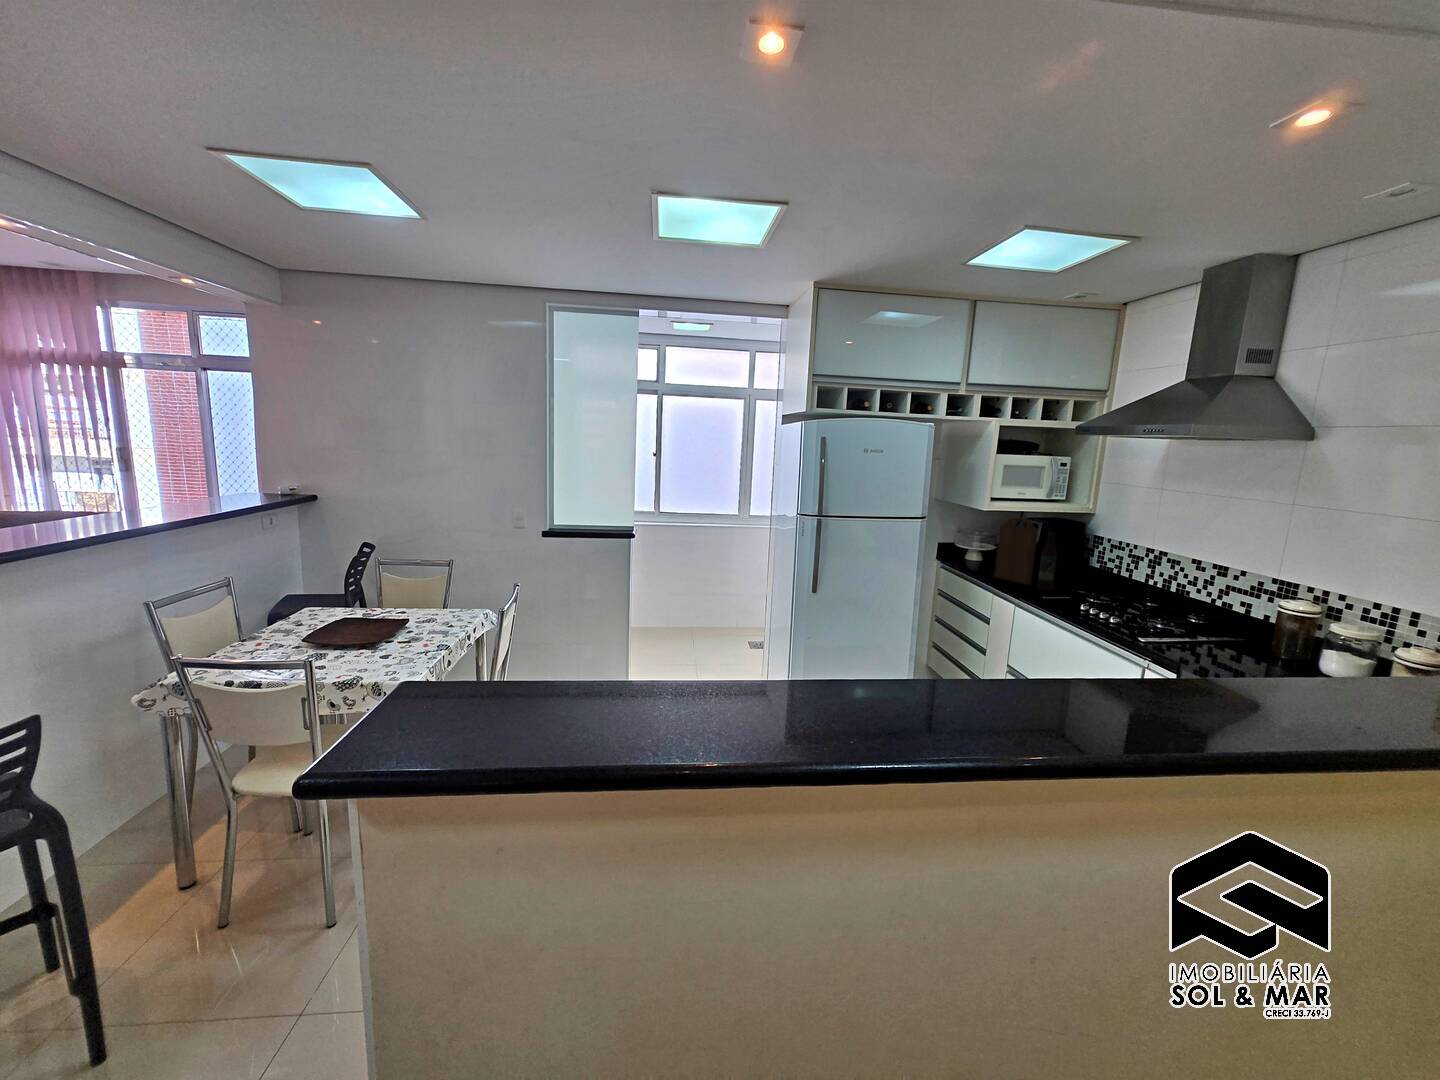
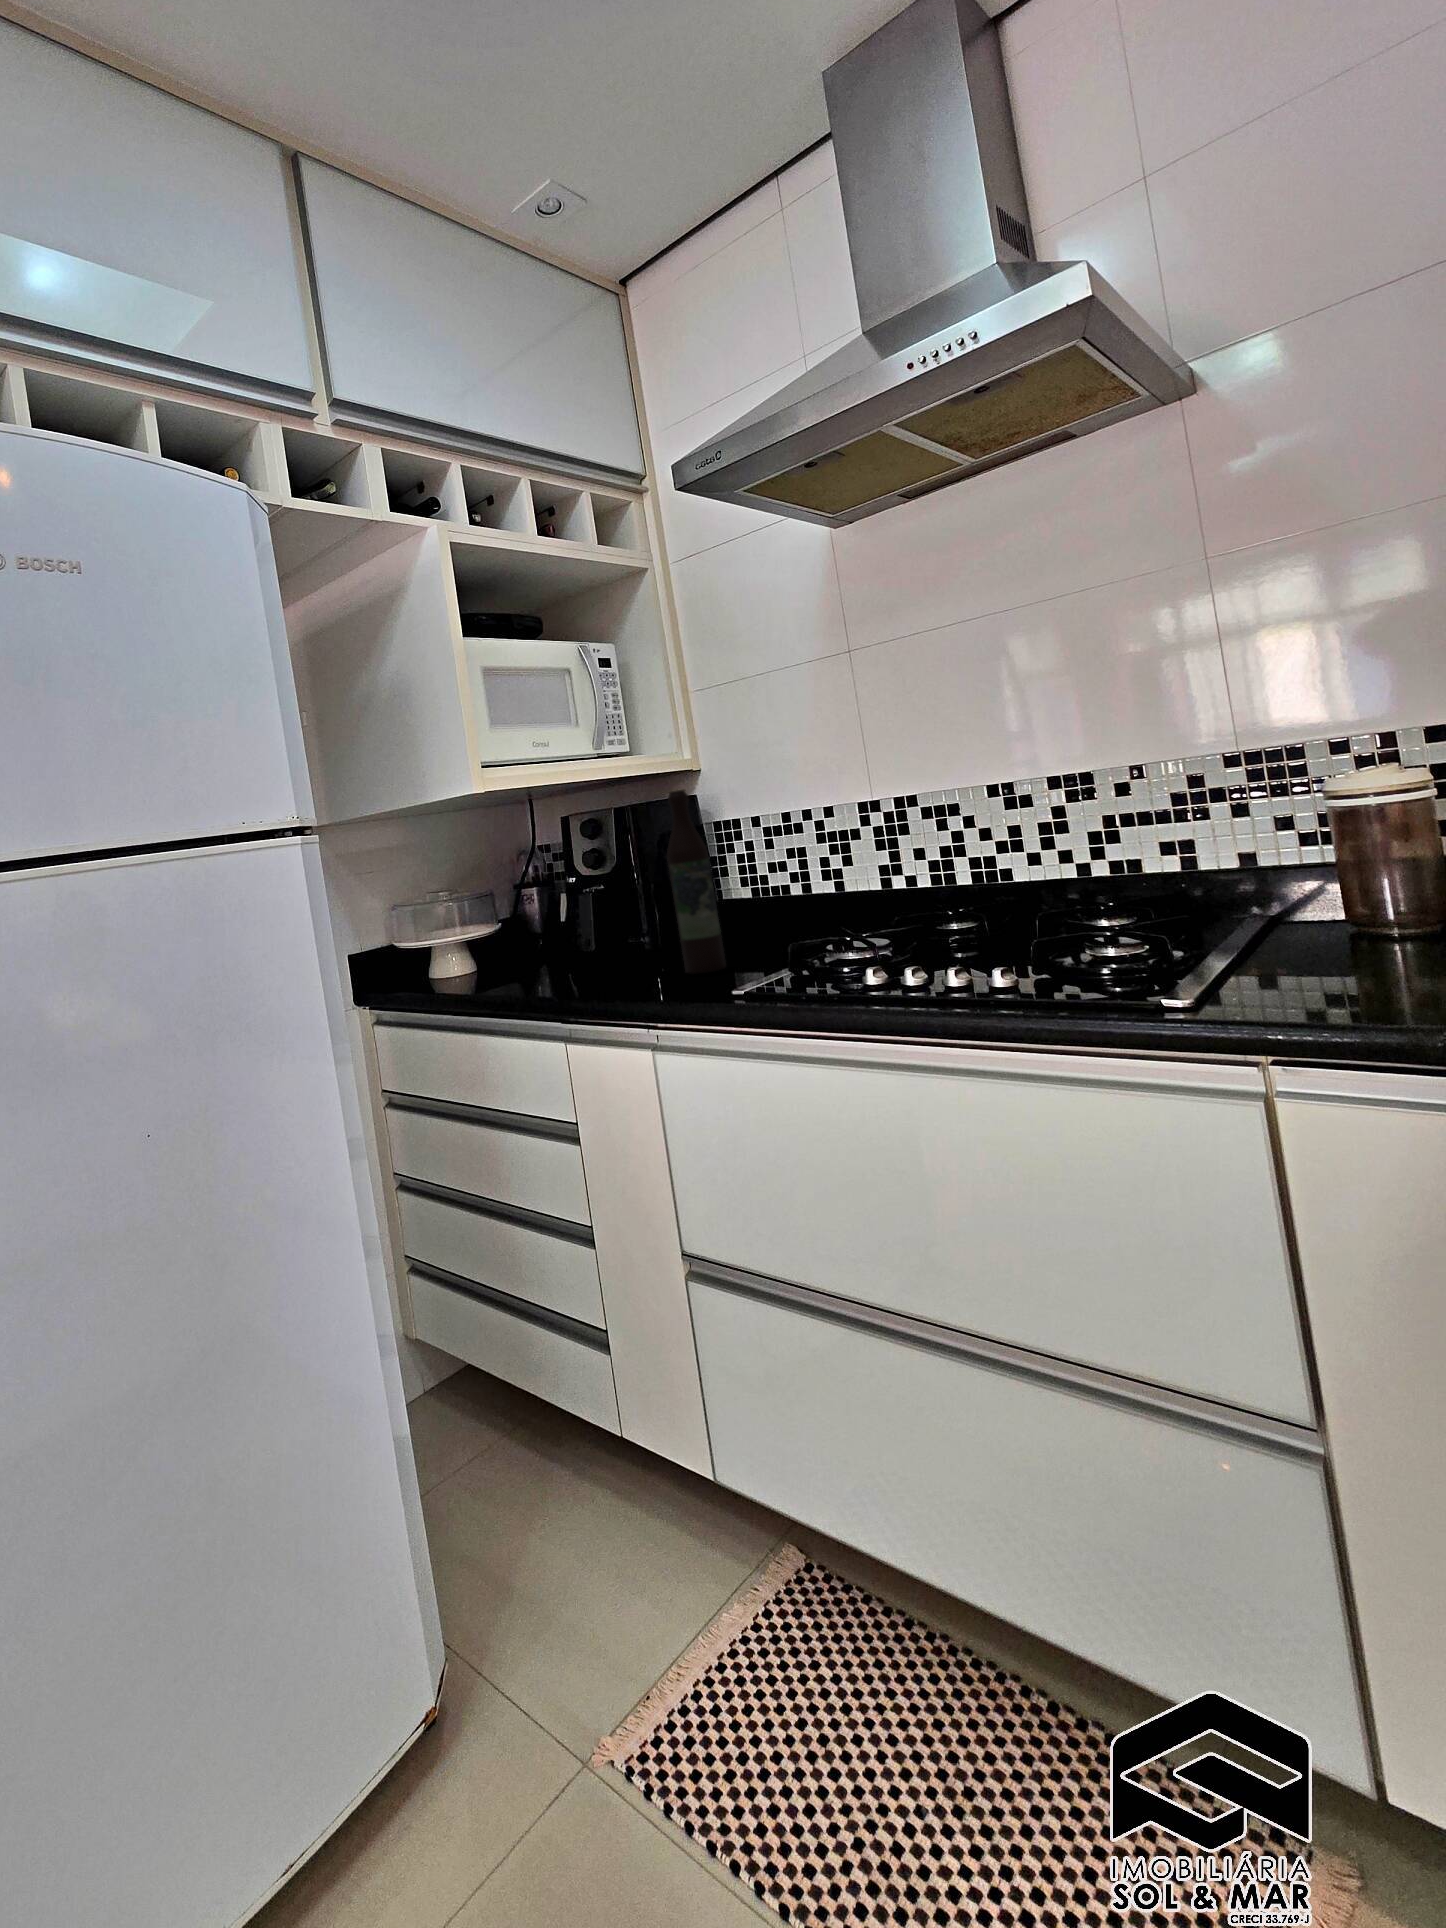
cutting board: present [994,517,1038,585] -> none [523,775,660,983]

